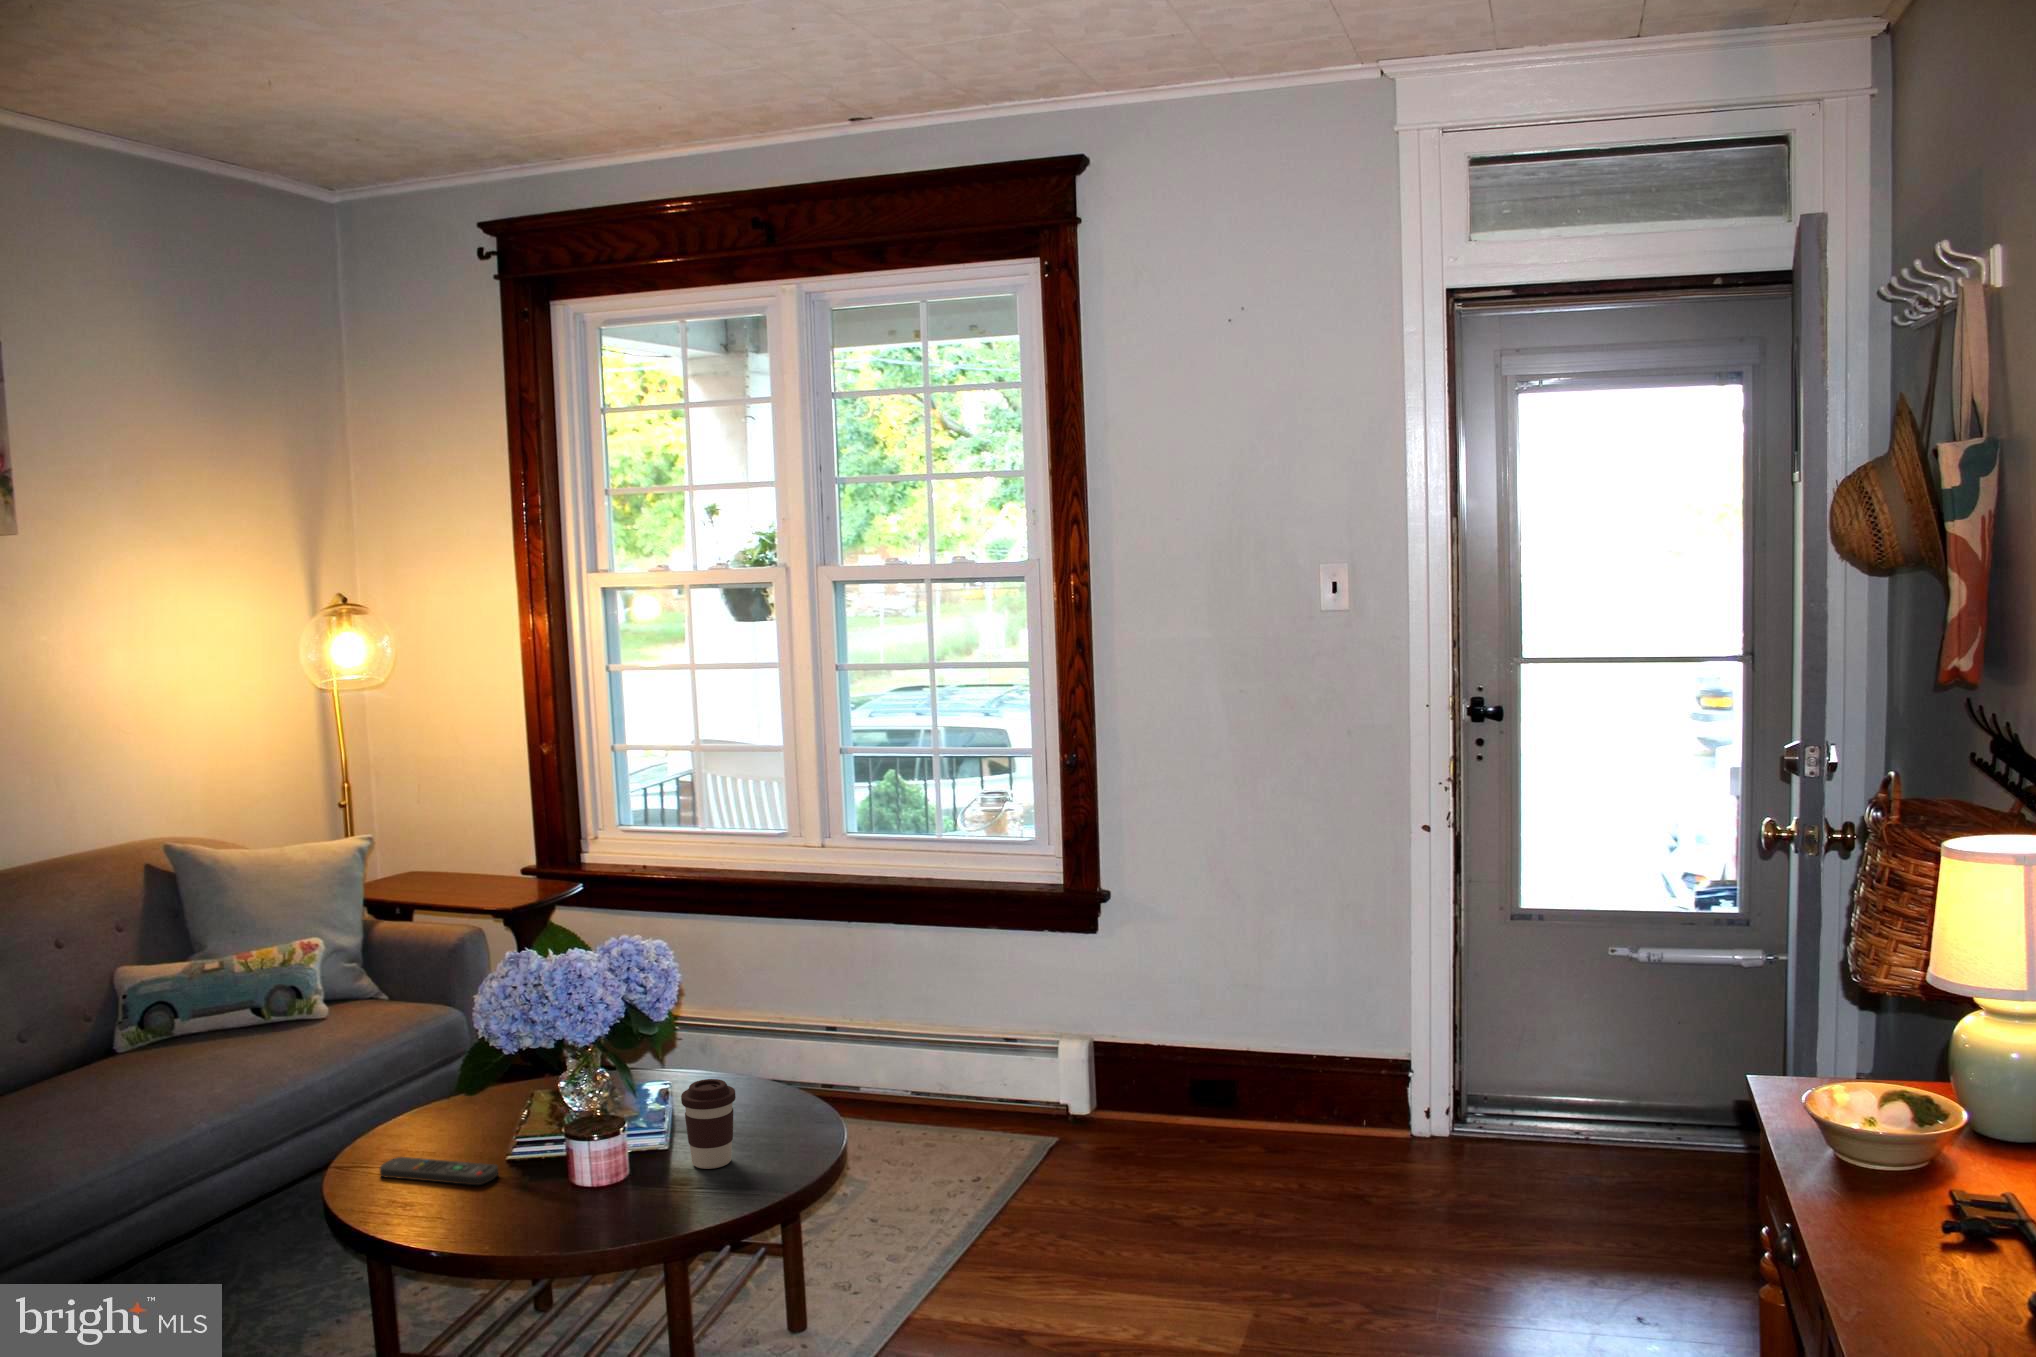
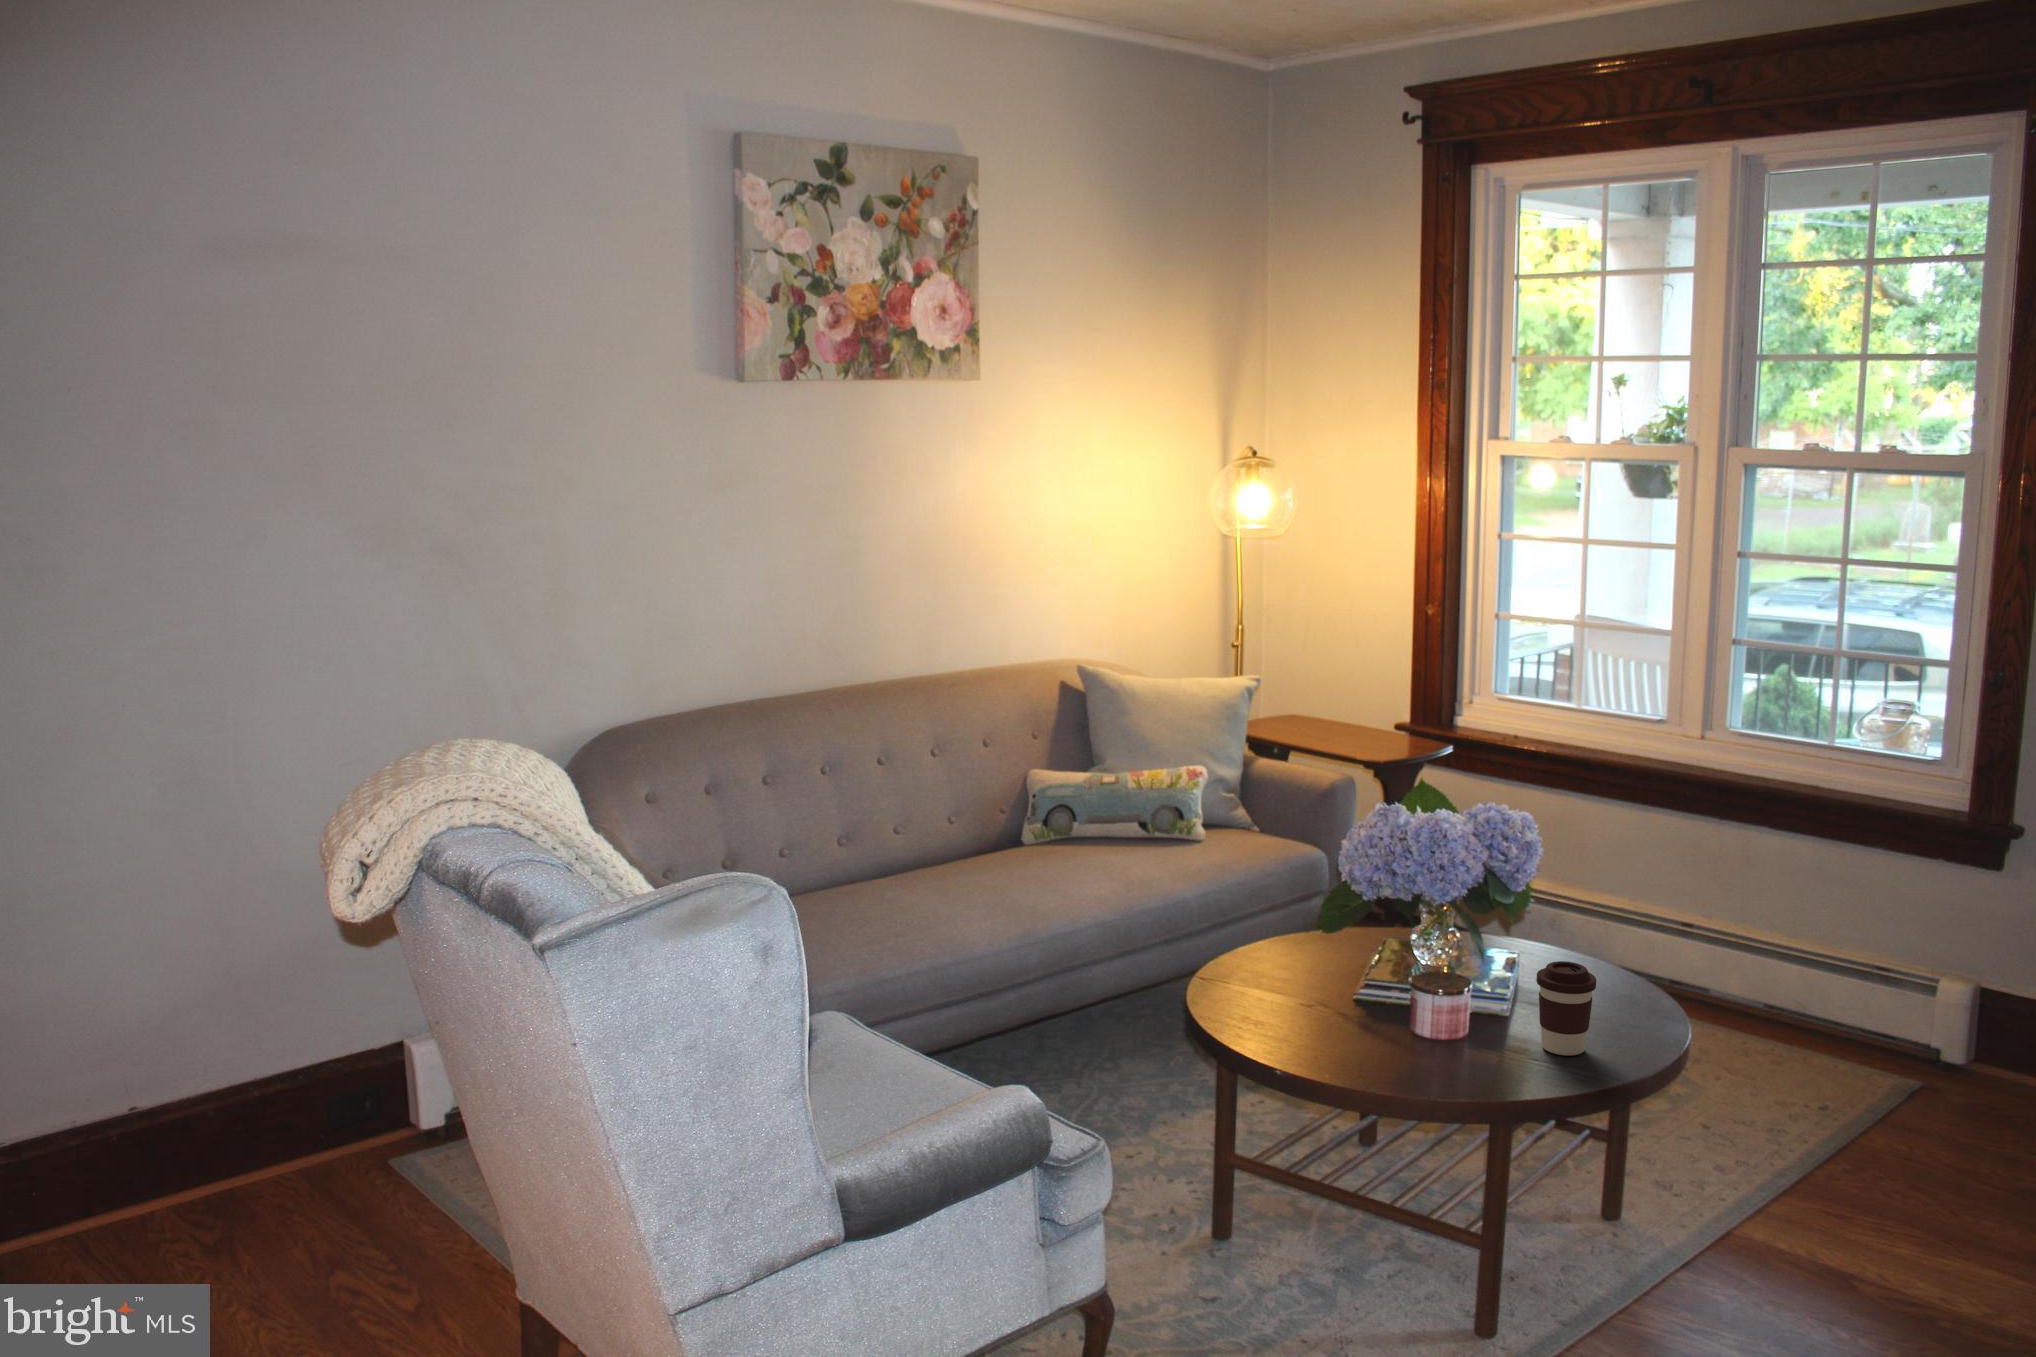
remote control: present [379,1157,498,1185] -> none [1233,980,1343,1023]

